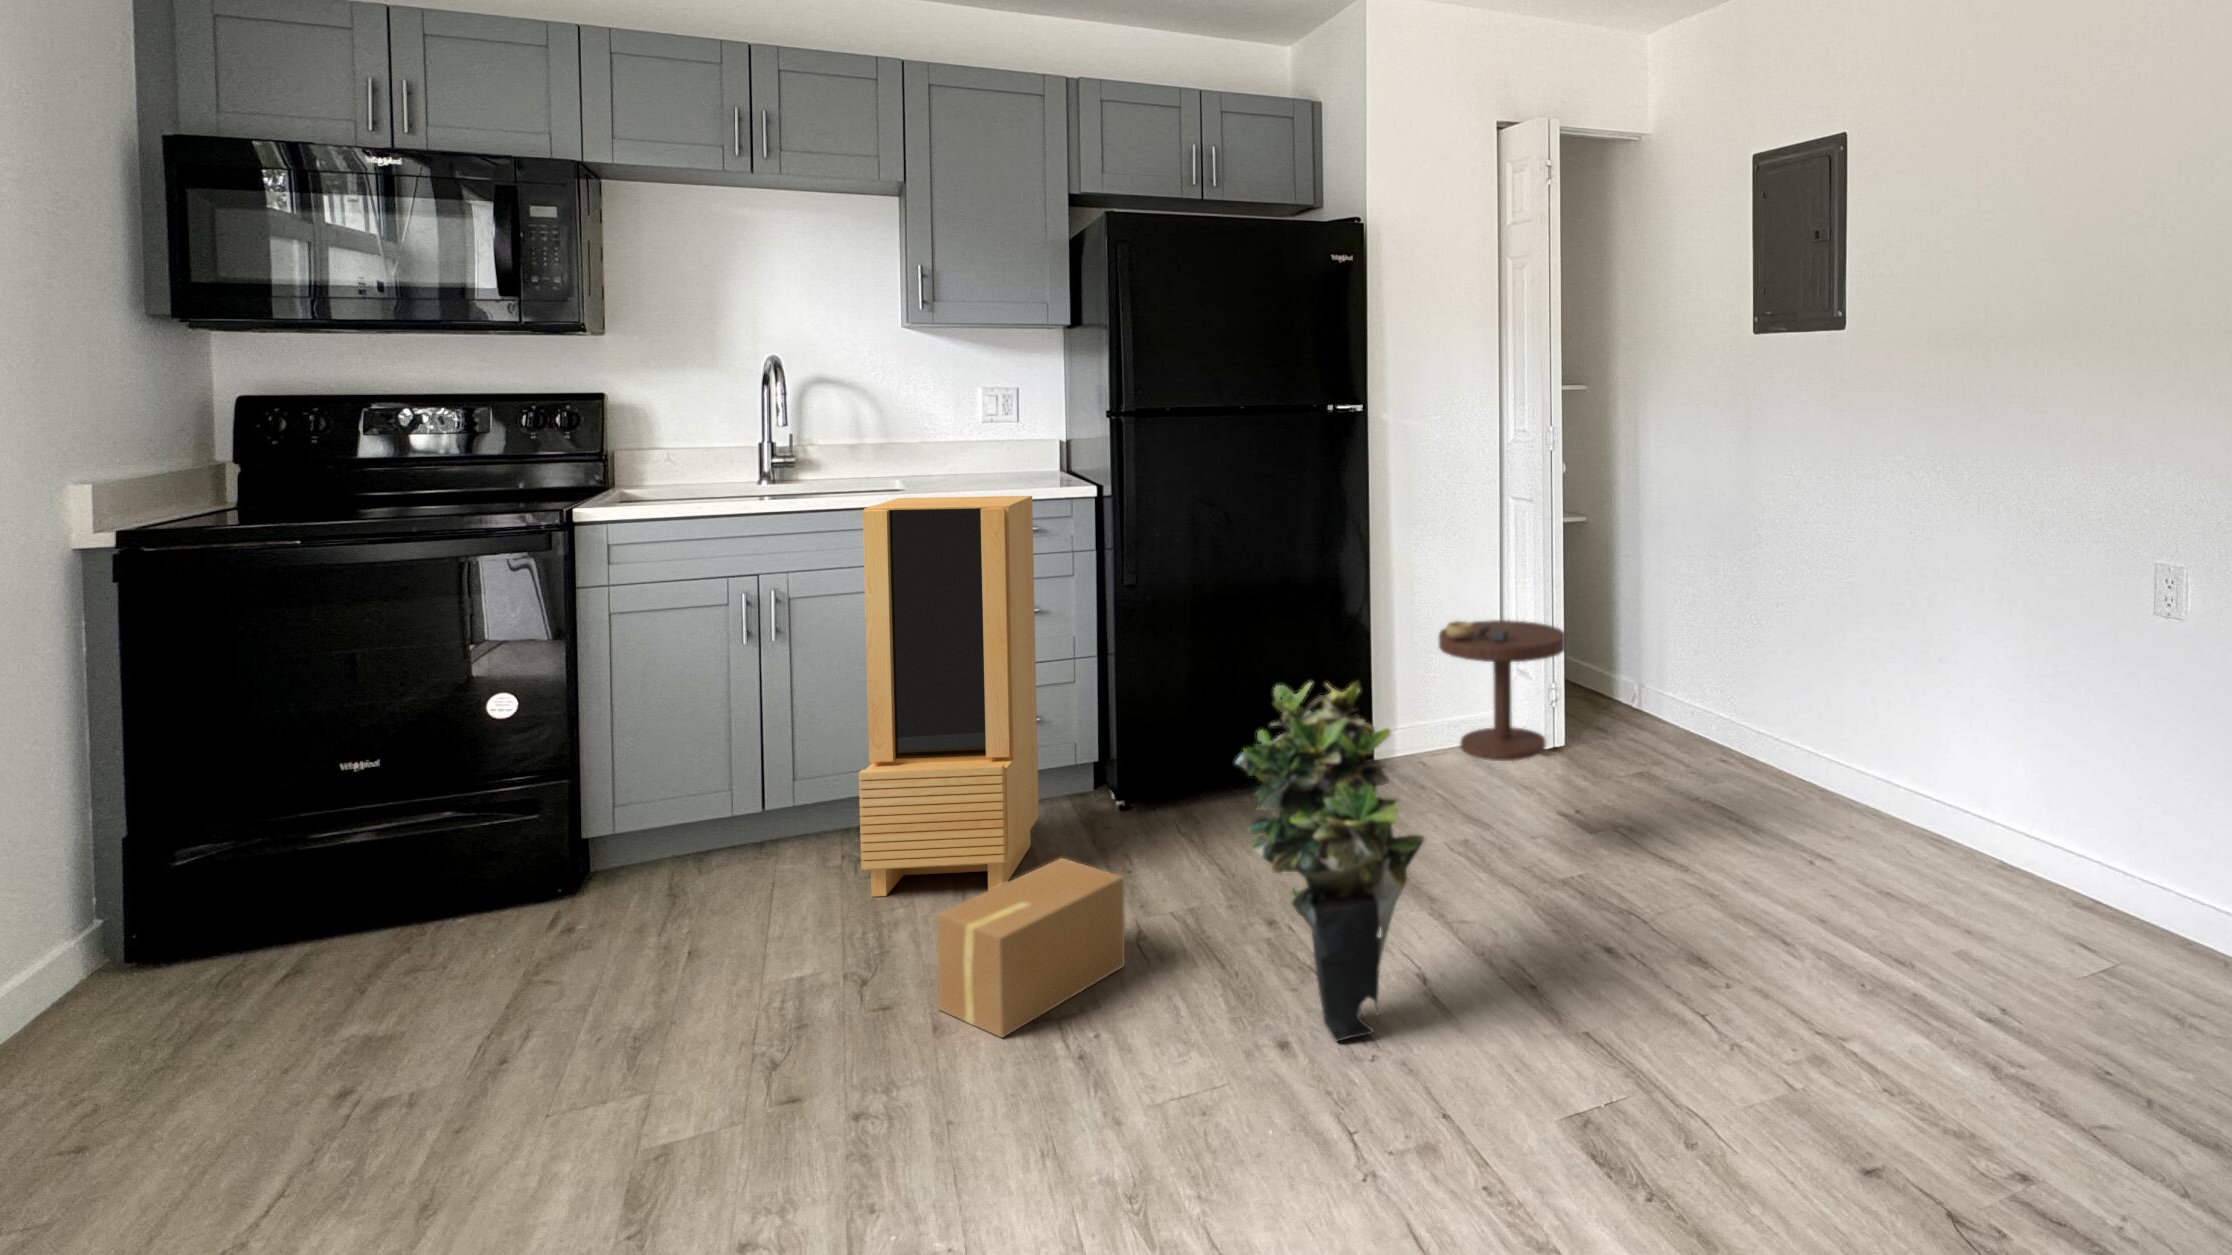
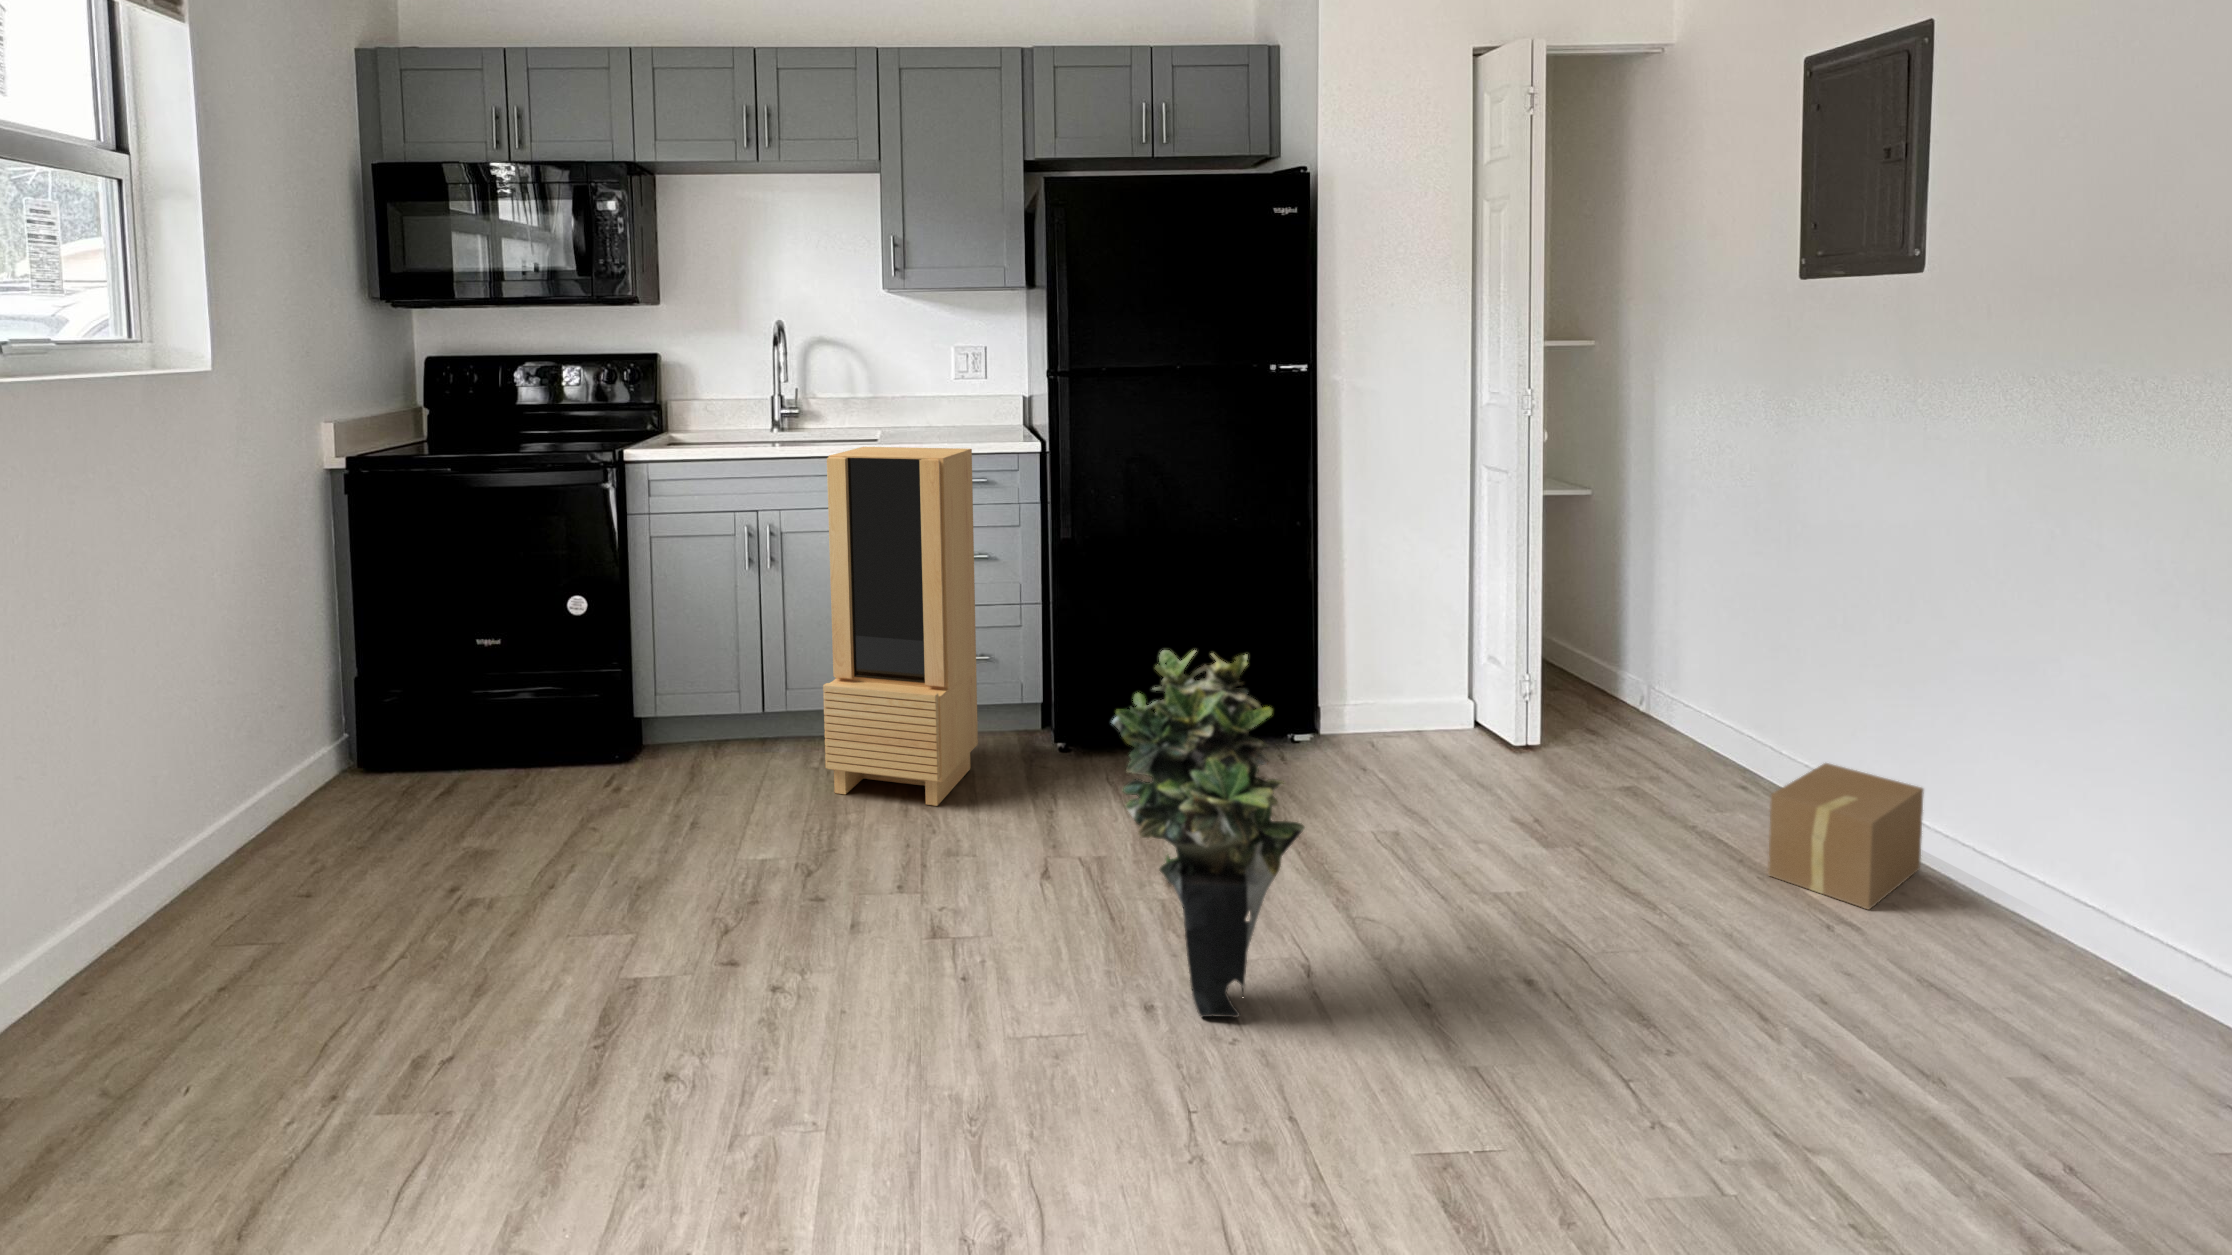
side table: present [1439,620,1565,761] -> none [1361,600,1510,856]
cardboard box: present [936,858,1125,1038] -> present [1768,763,1924,910]

